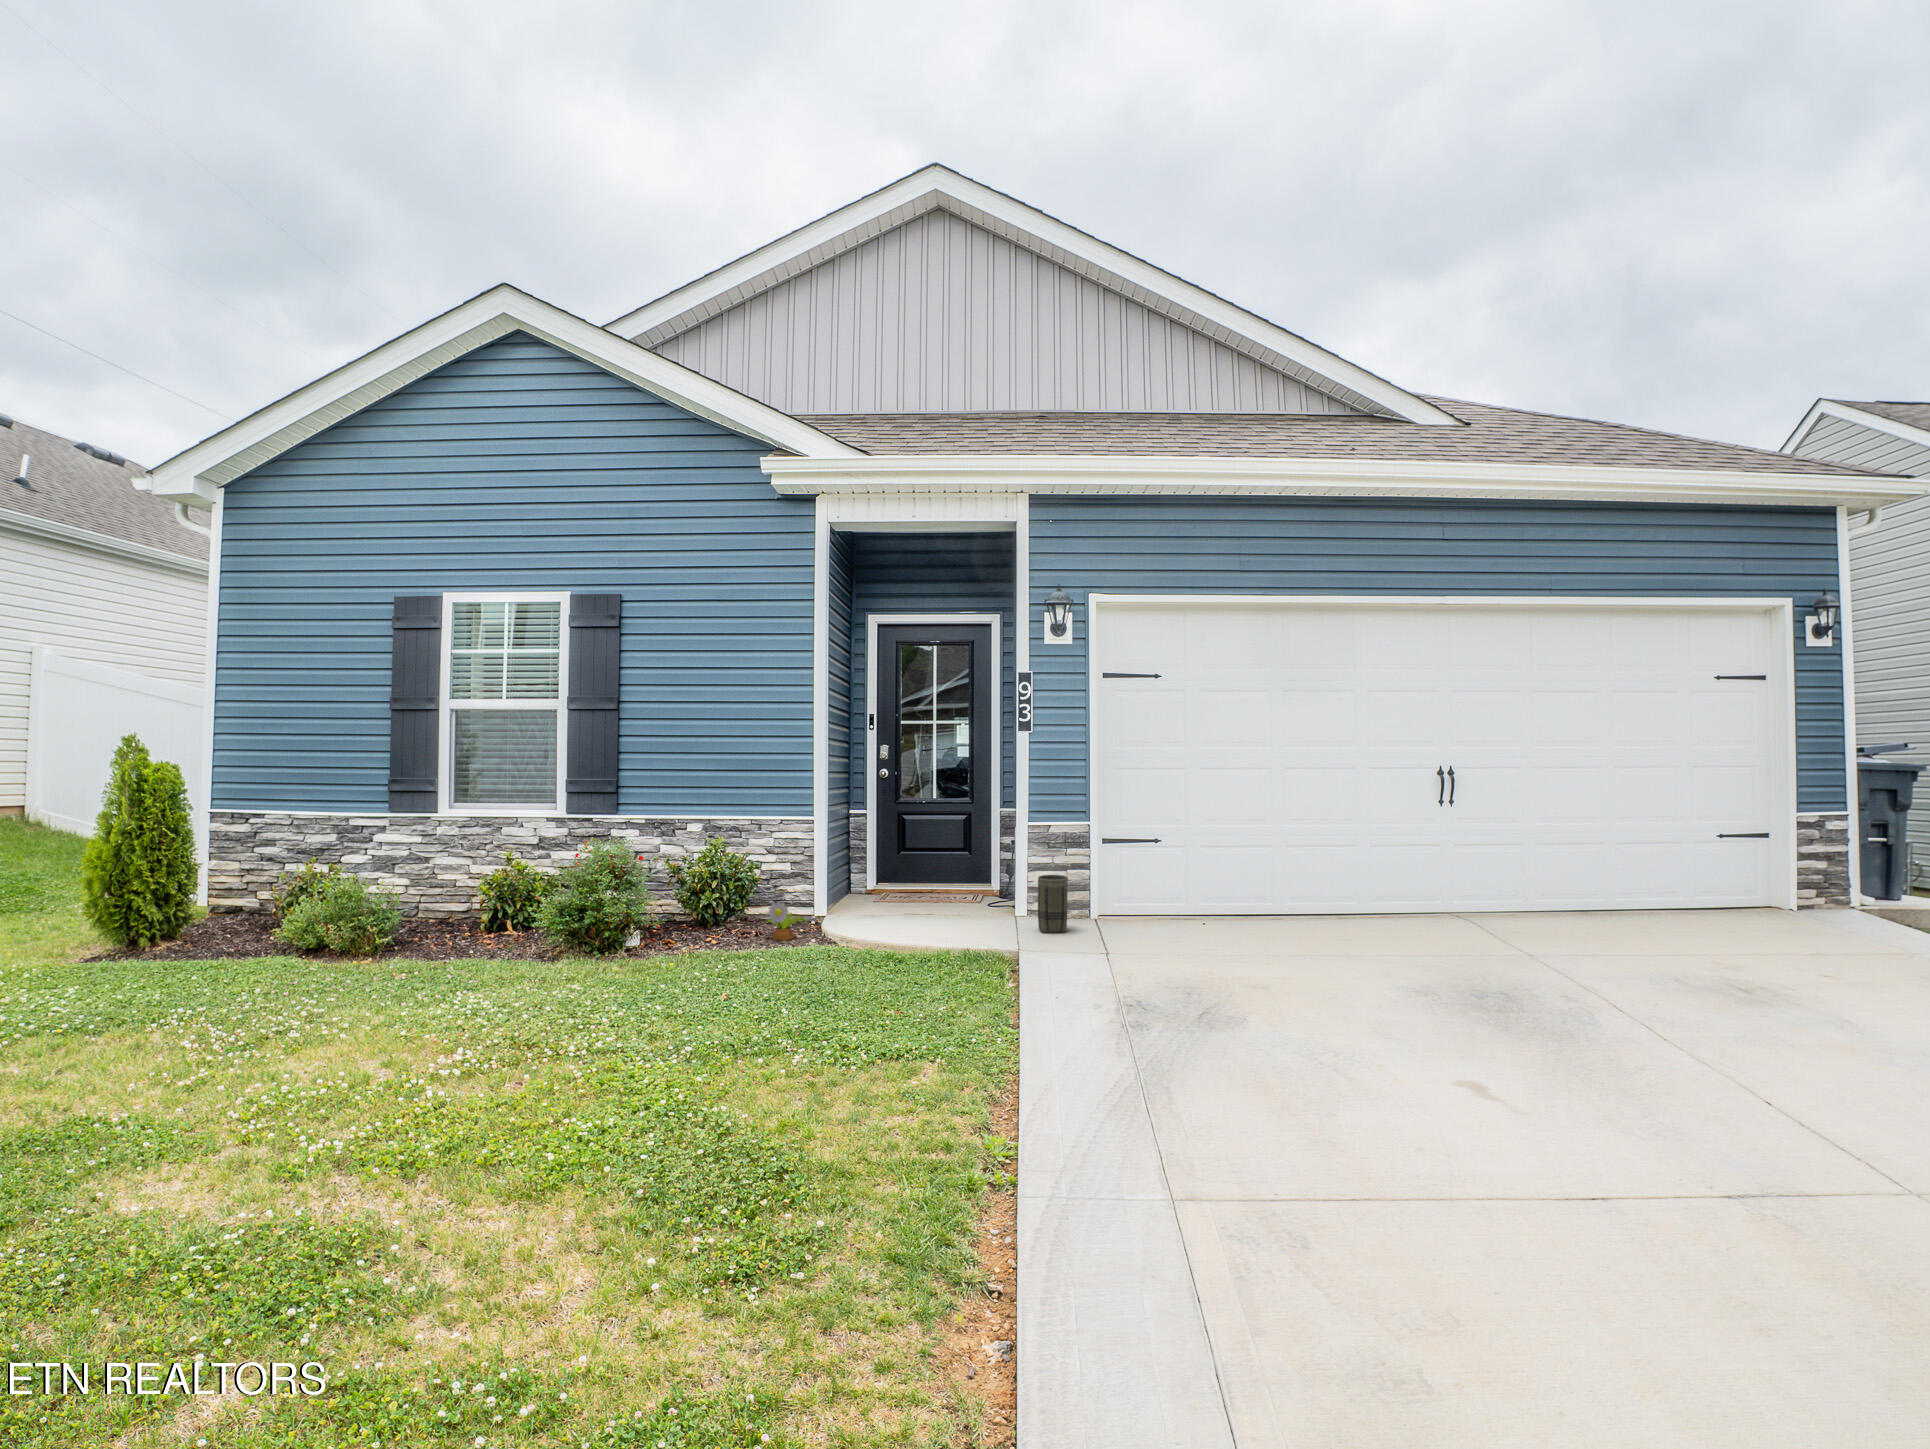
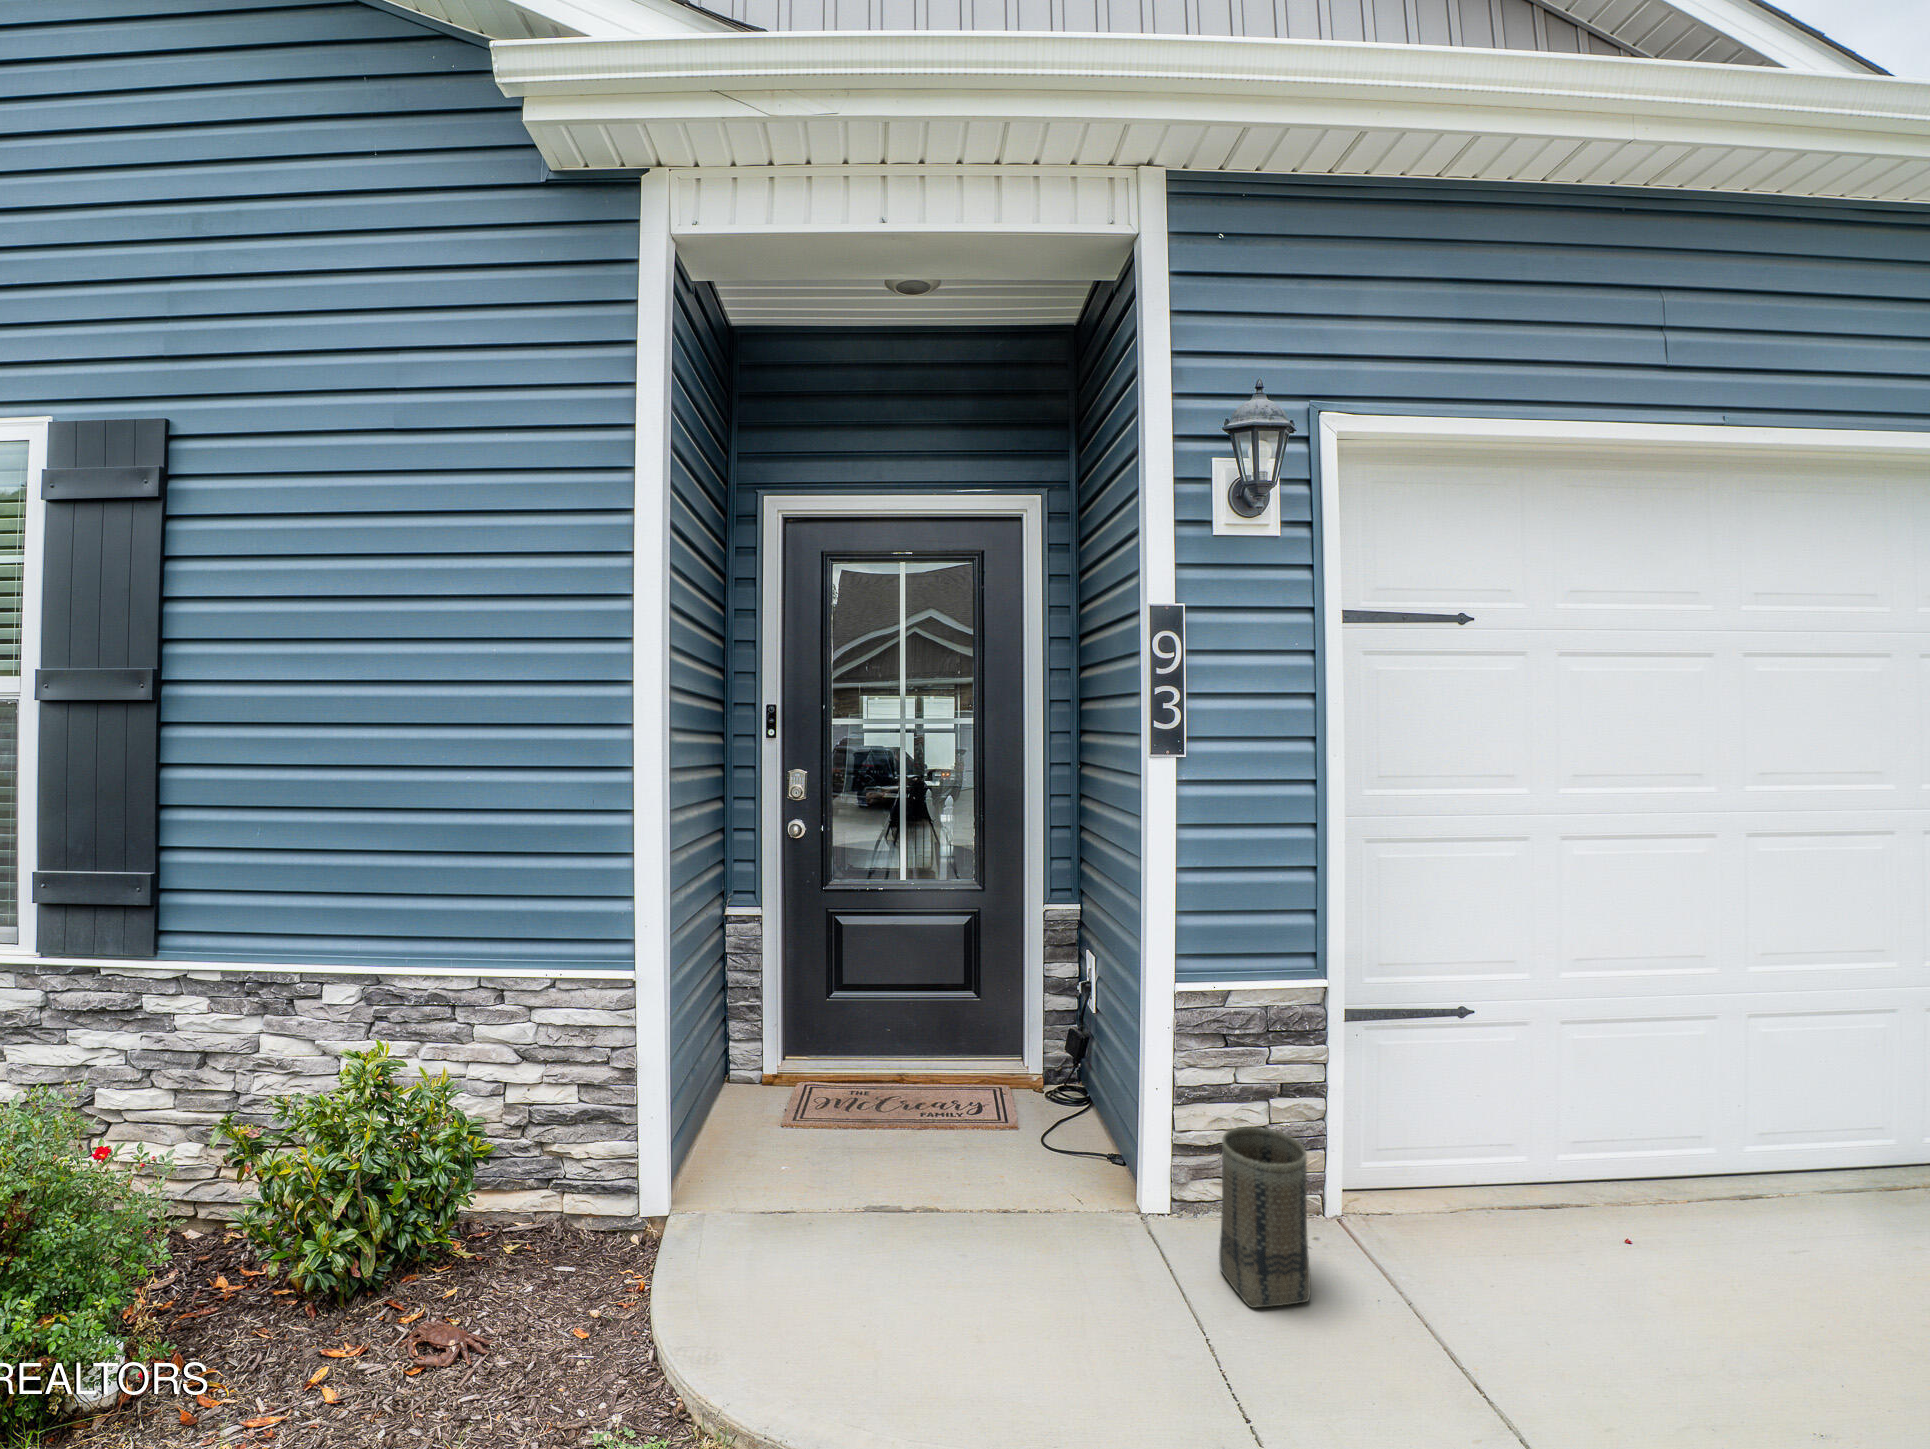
decorative plant: present [763,901,806,940] -> none [462,1270,596,1391]

